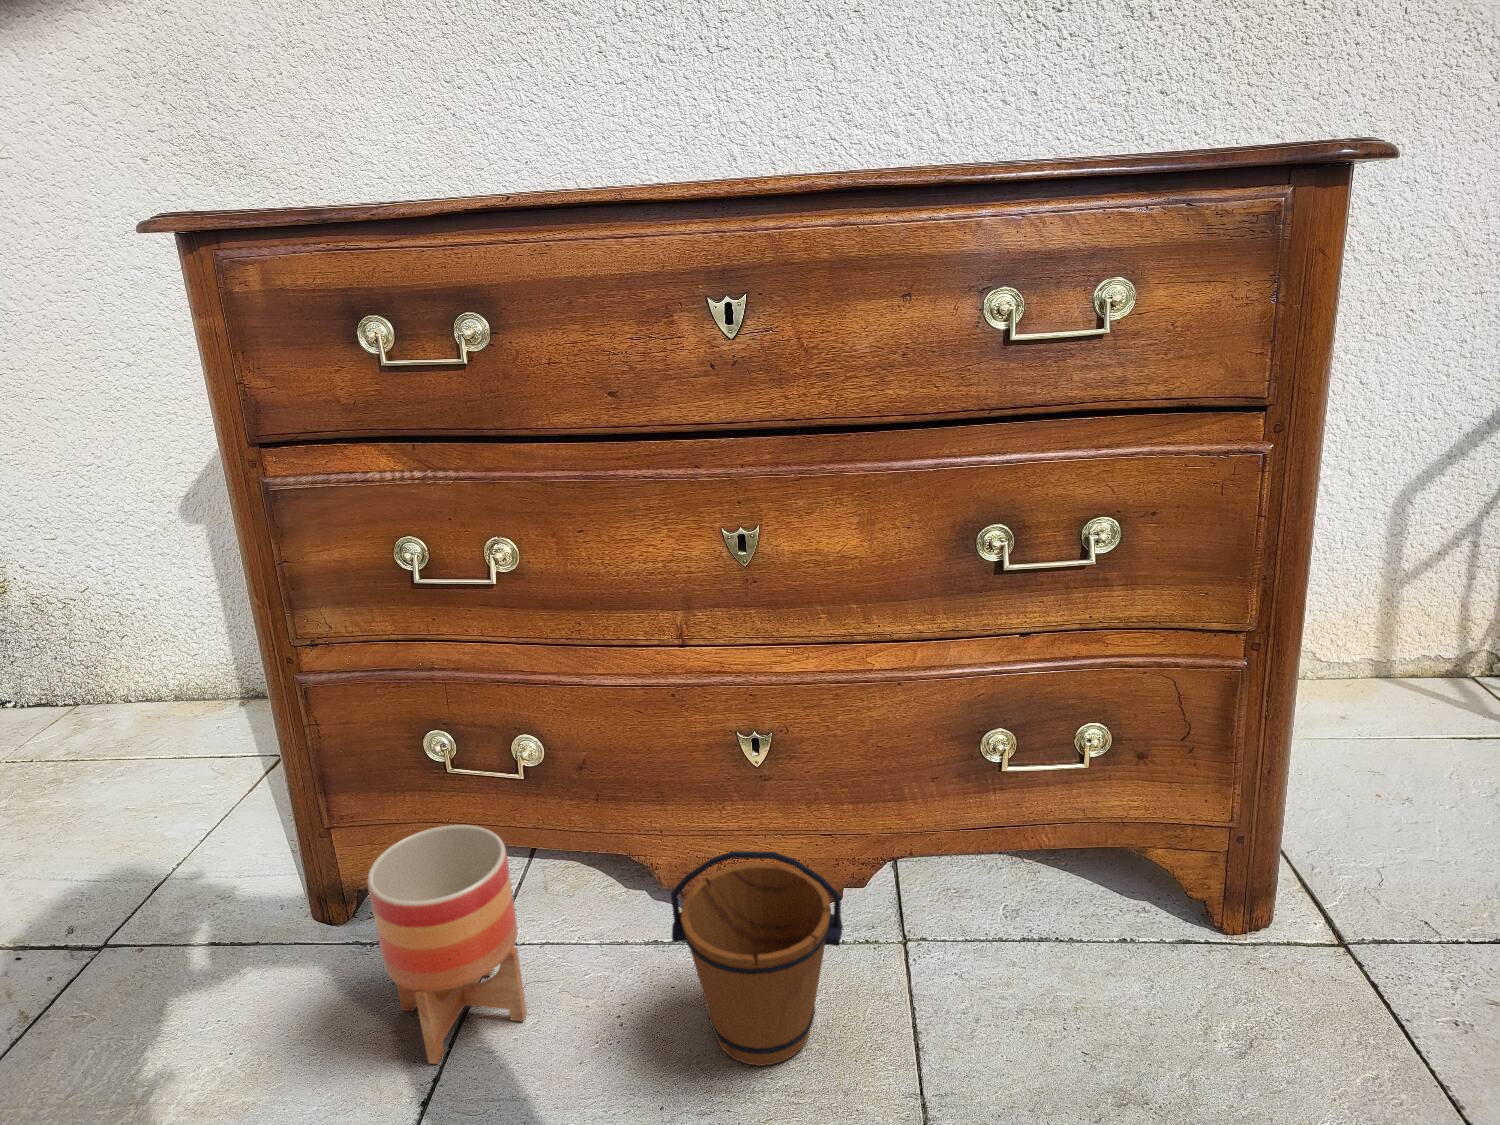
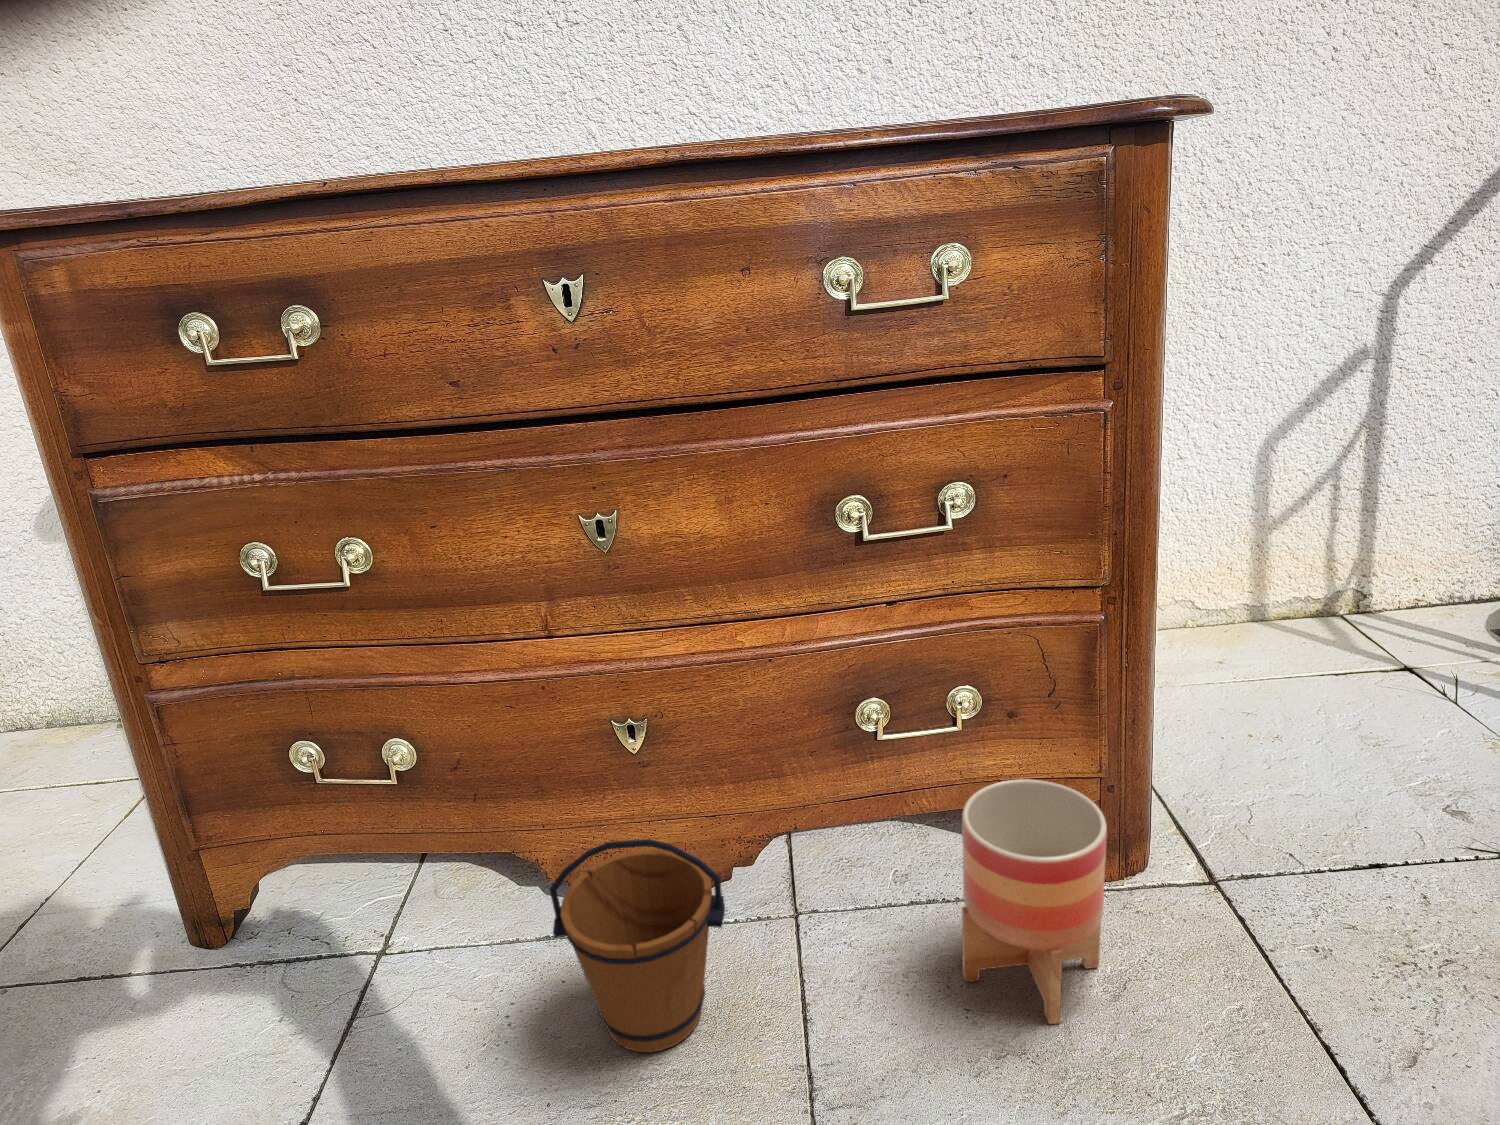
planter: present [368,825,527,1064] -> present [962,779,1107,1024]

